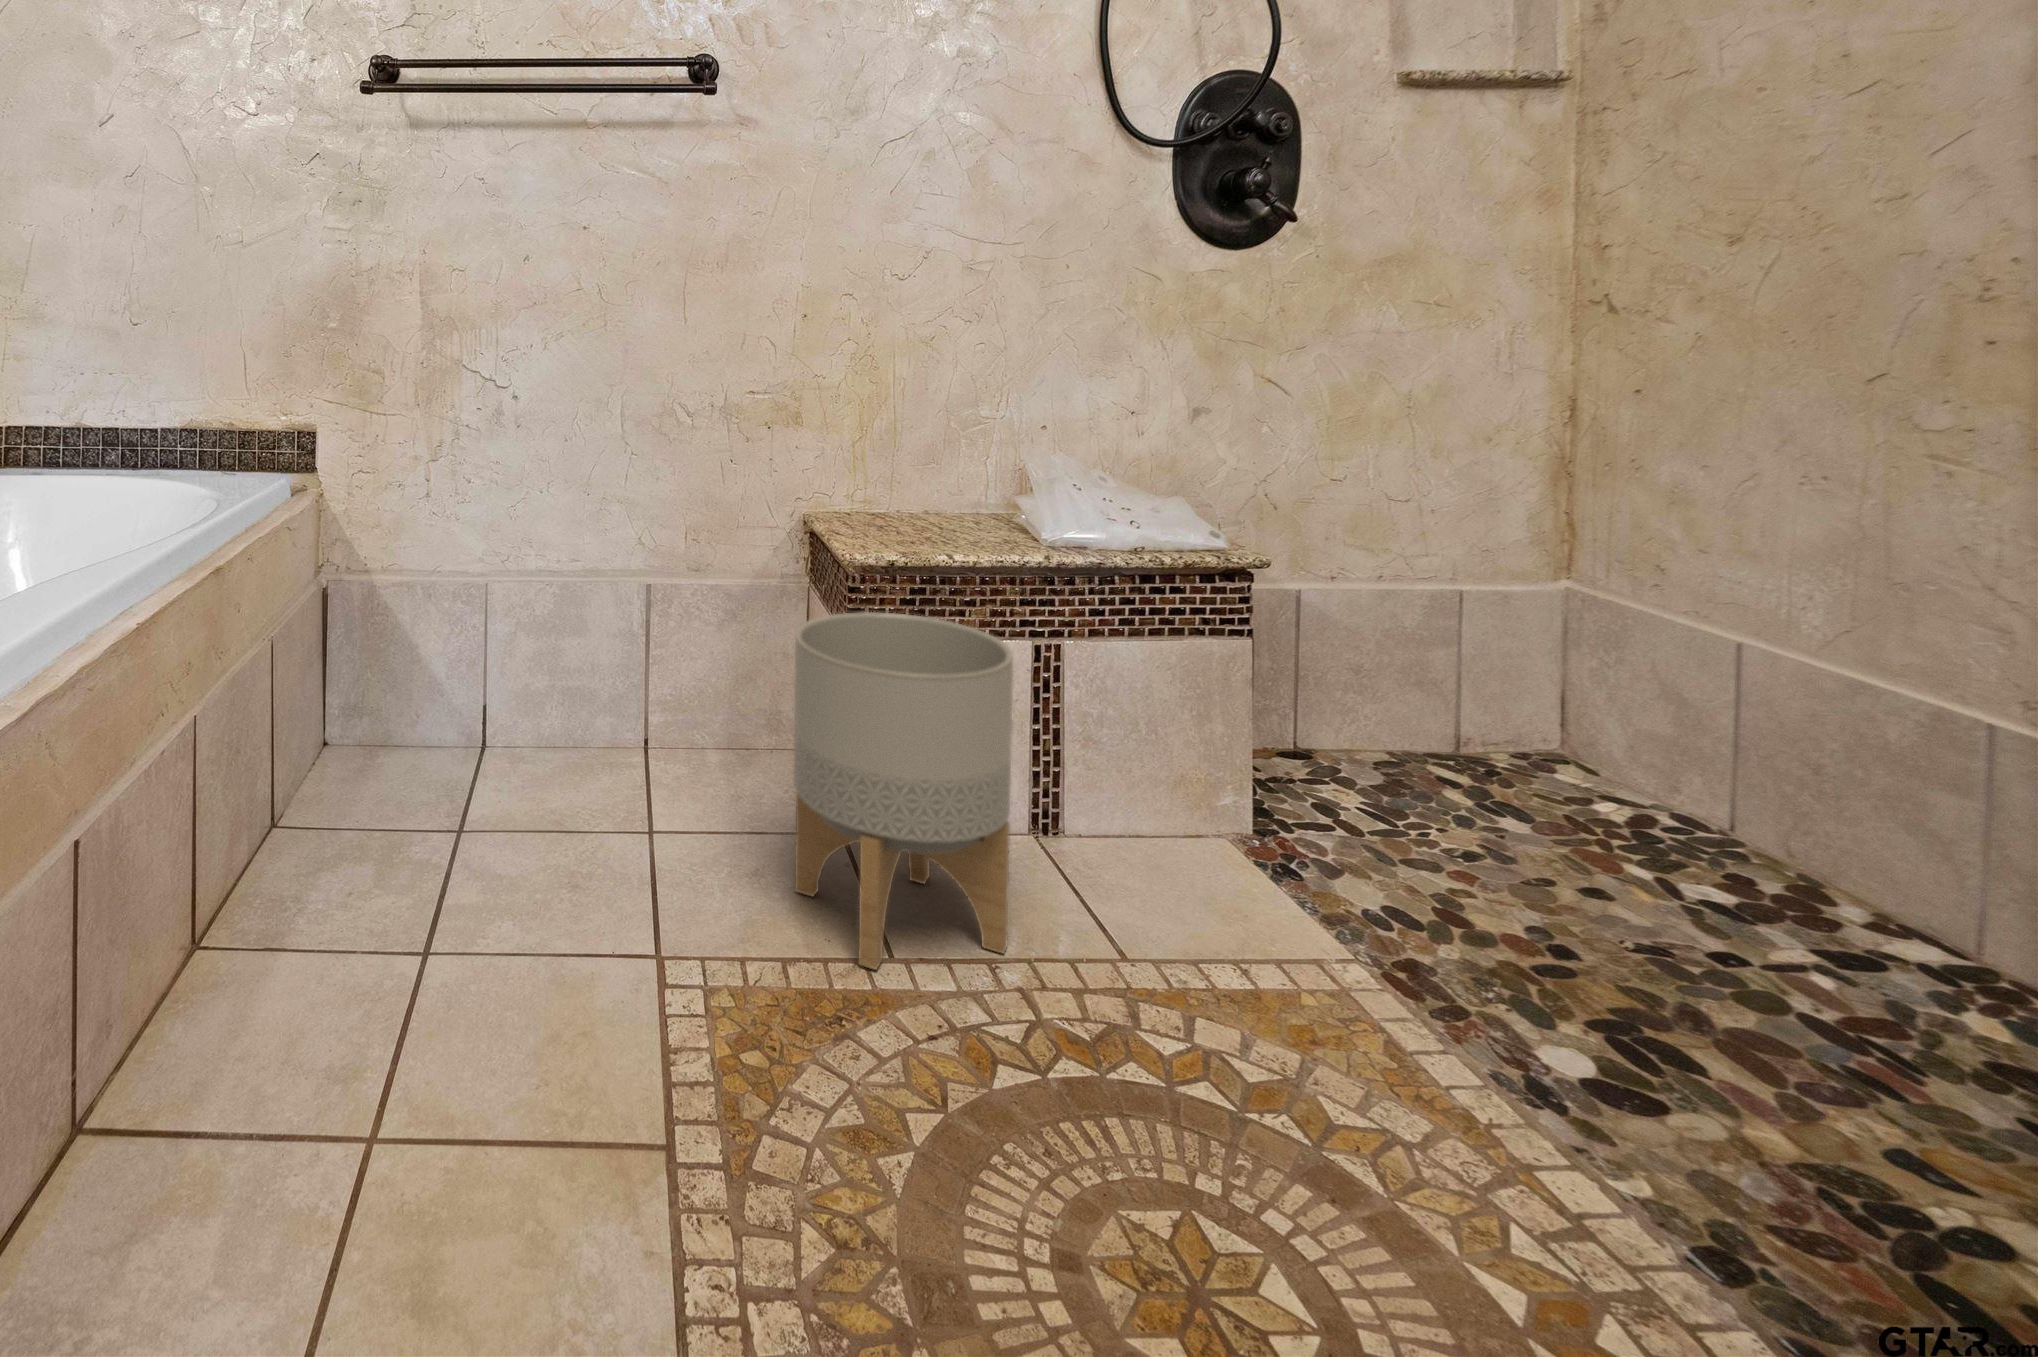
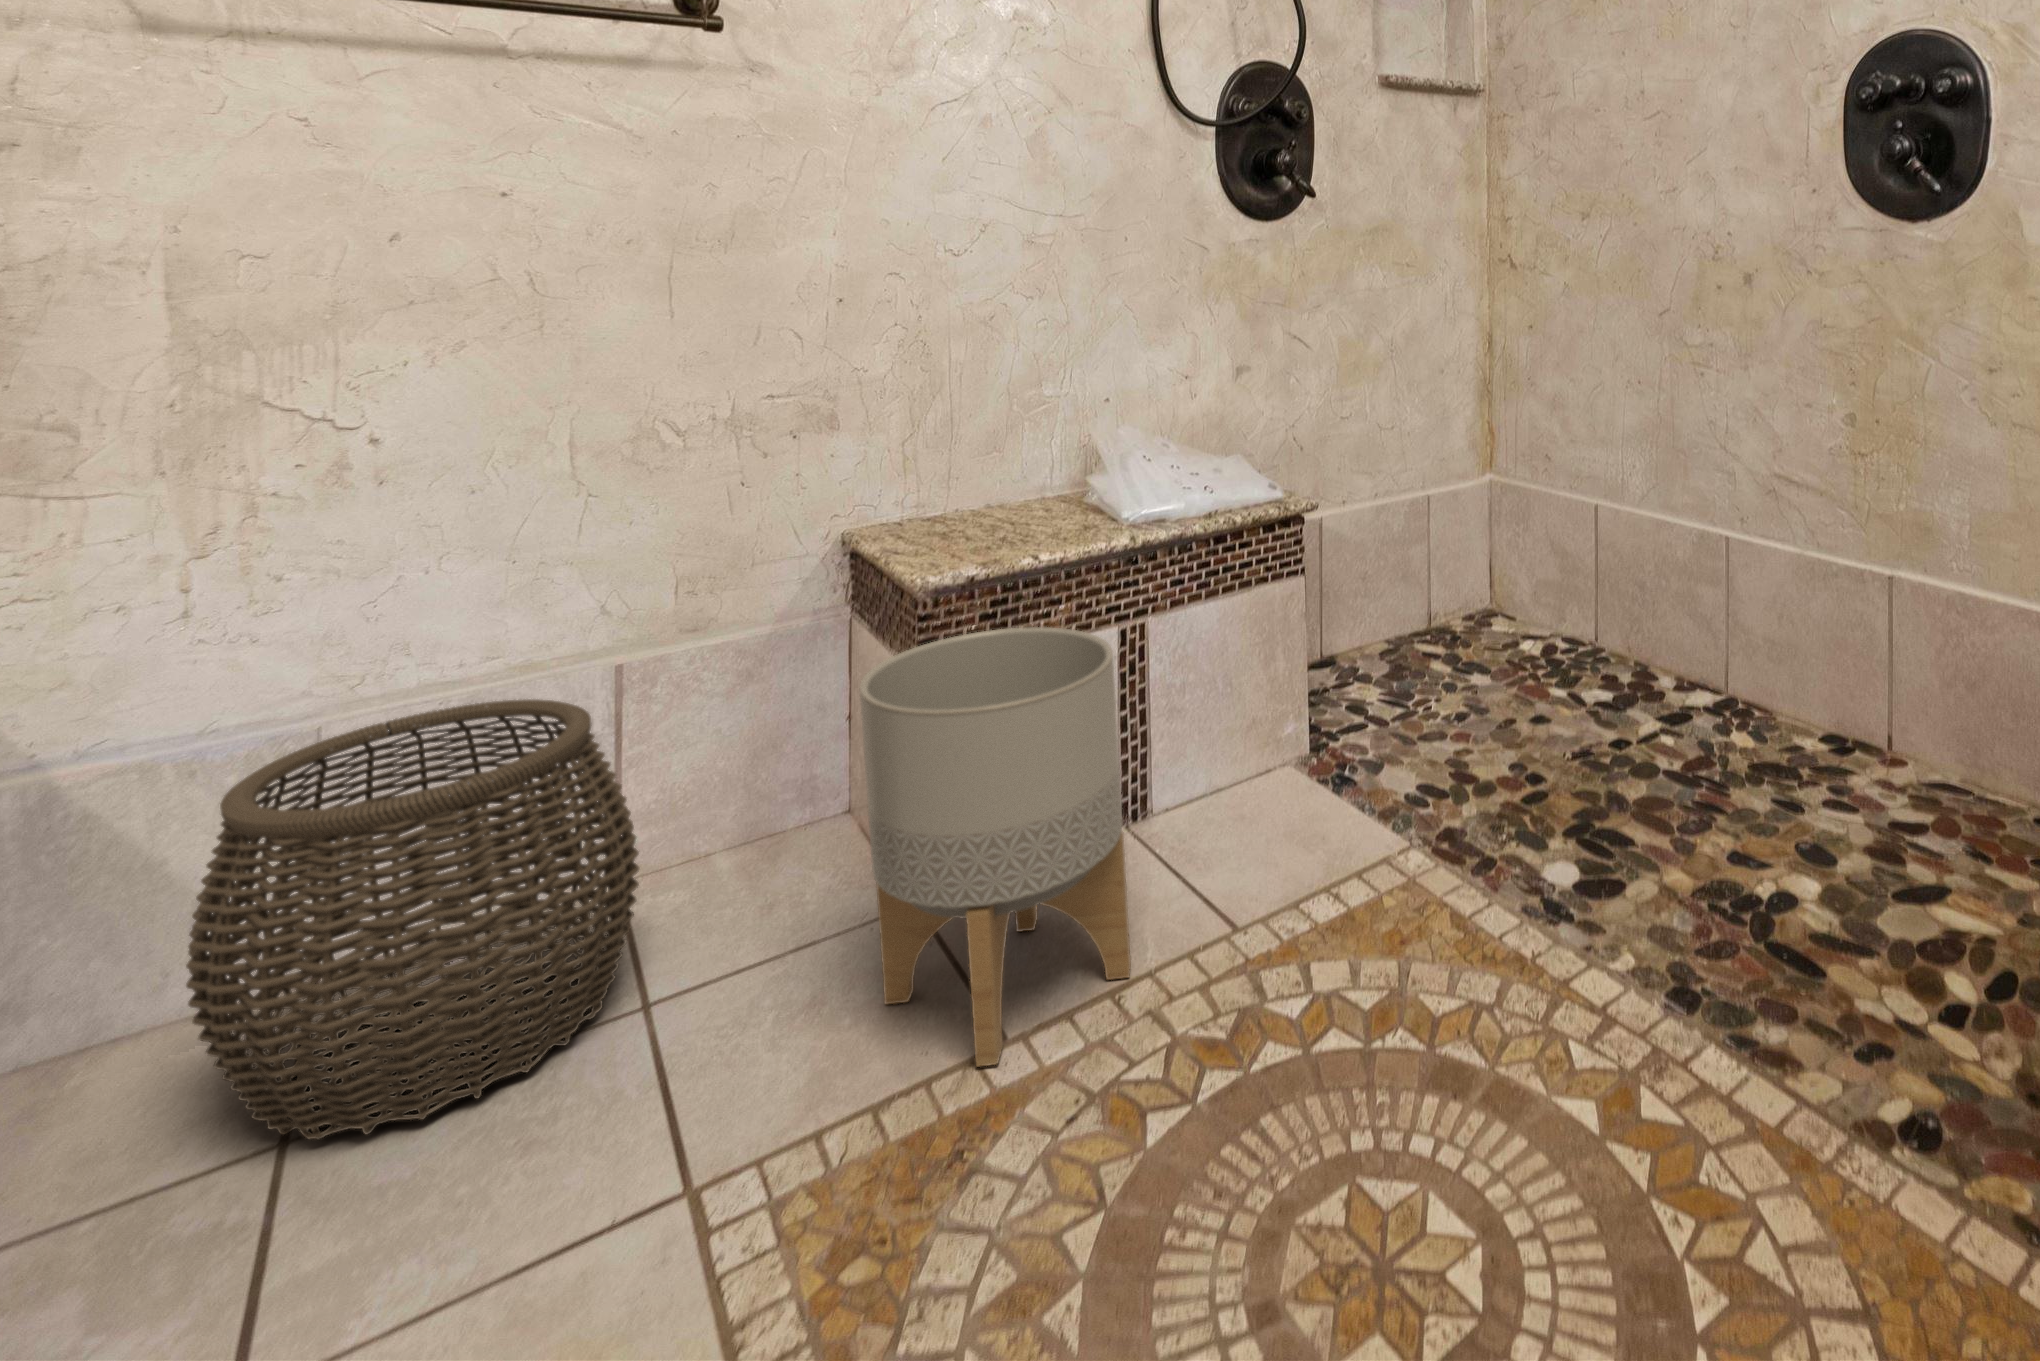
woven basket: none [404,582,638,843] -> present [186,699,639,1139]

